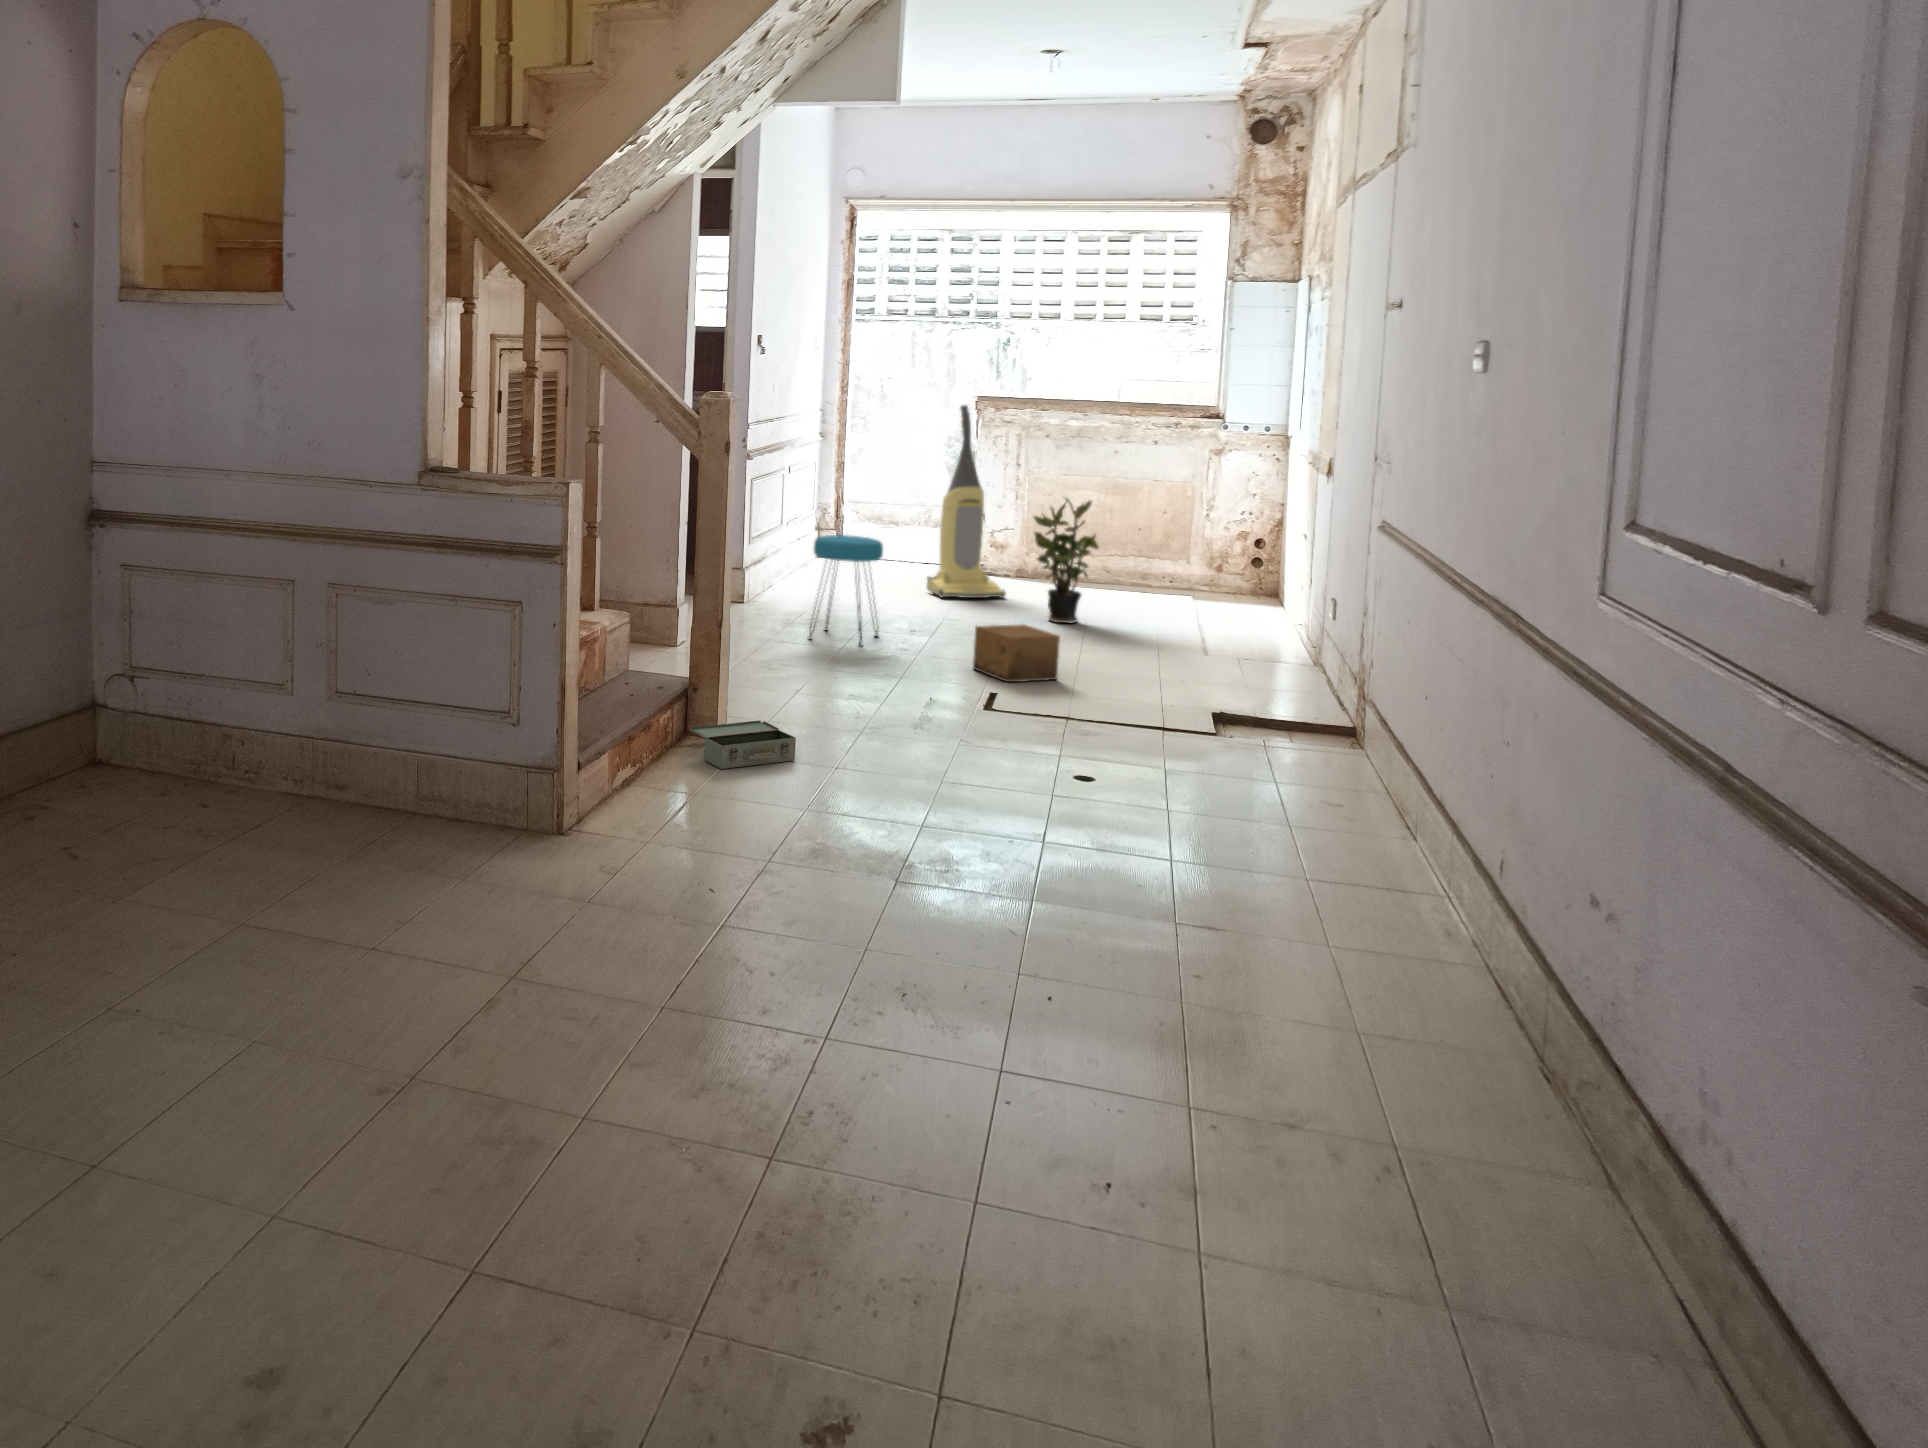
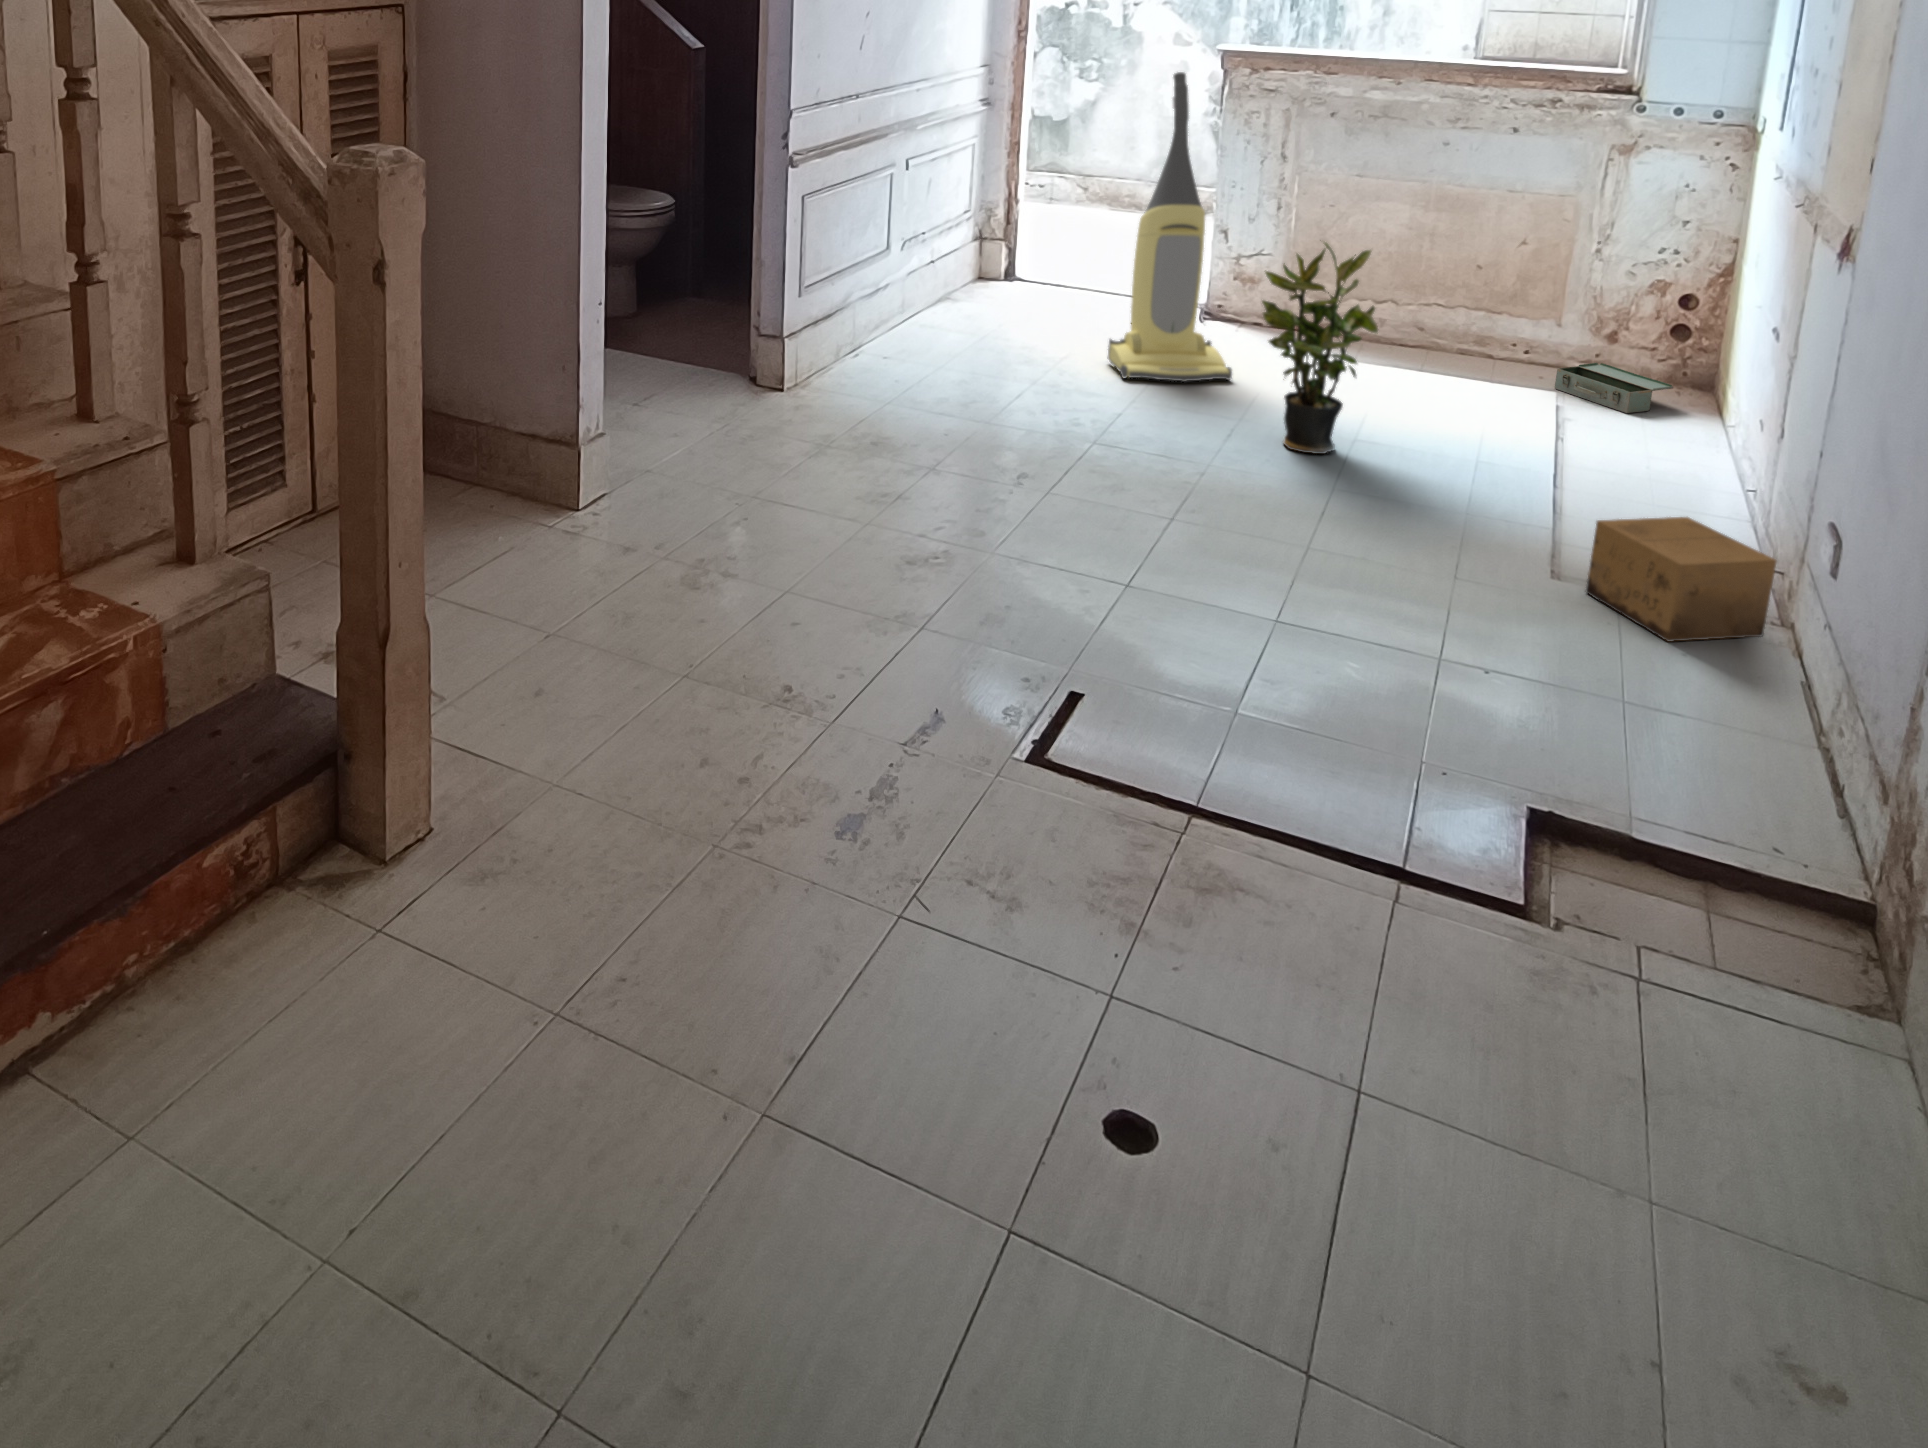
stool: present [808,535,883,644] -> none [832,313,964,509]
cardboard box: present [973,624,1060,682] -> present [1586,517,1776,642]
toolbox: present [690,721,796,769] -> present [1555,363,1673,413]

